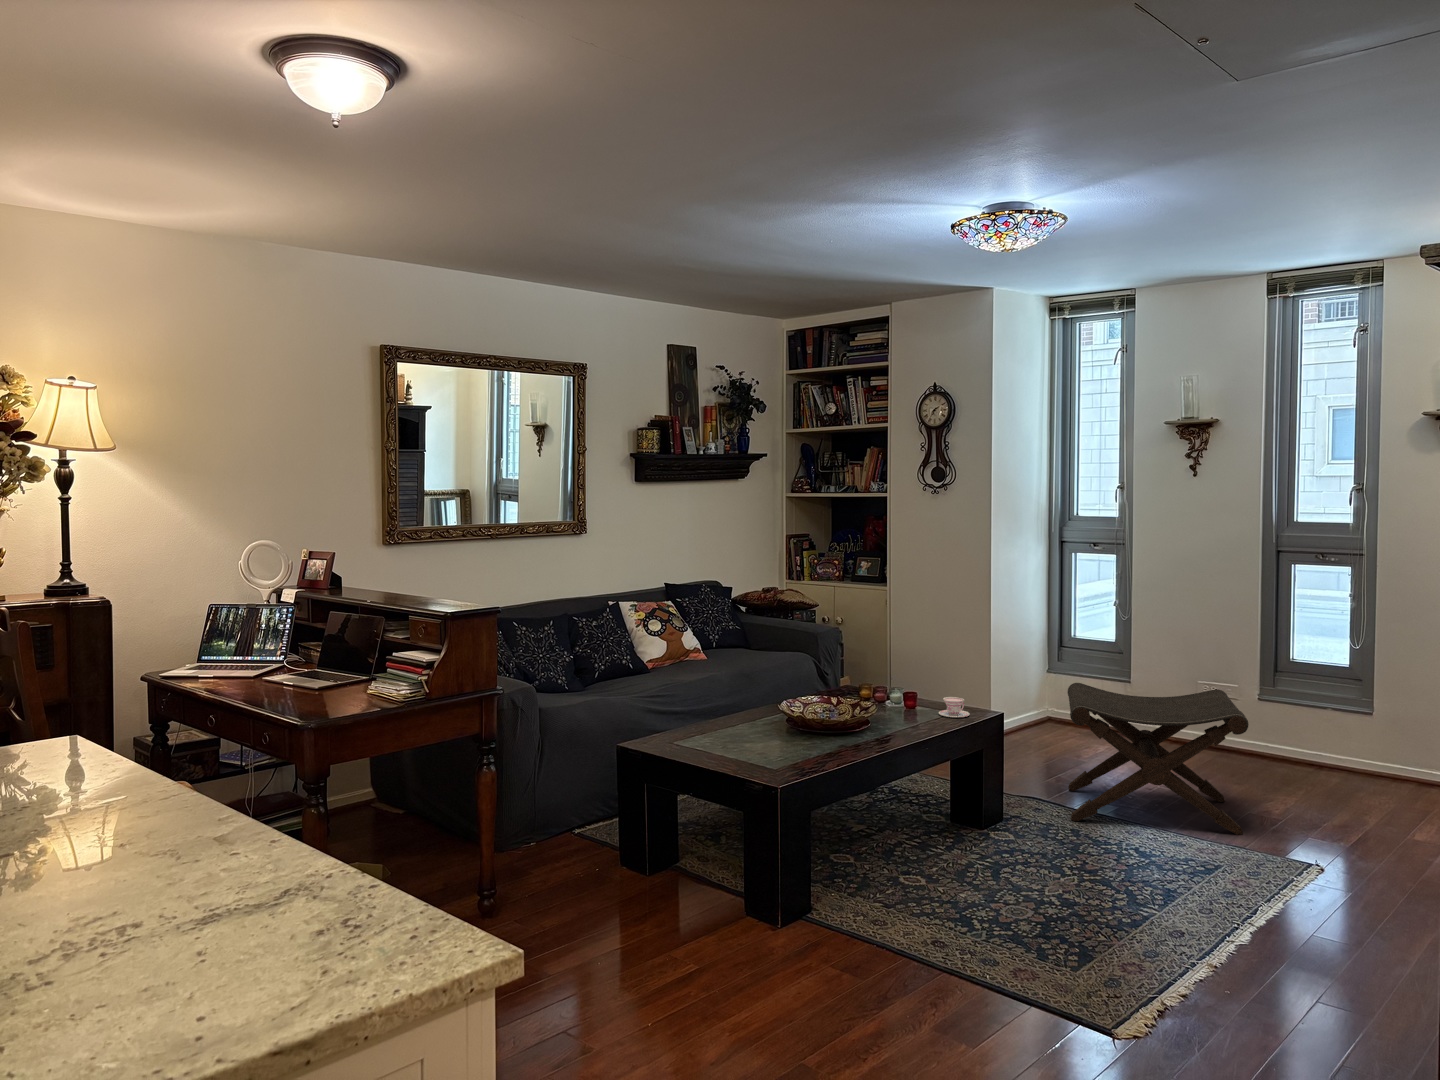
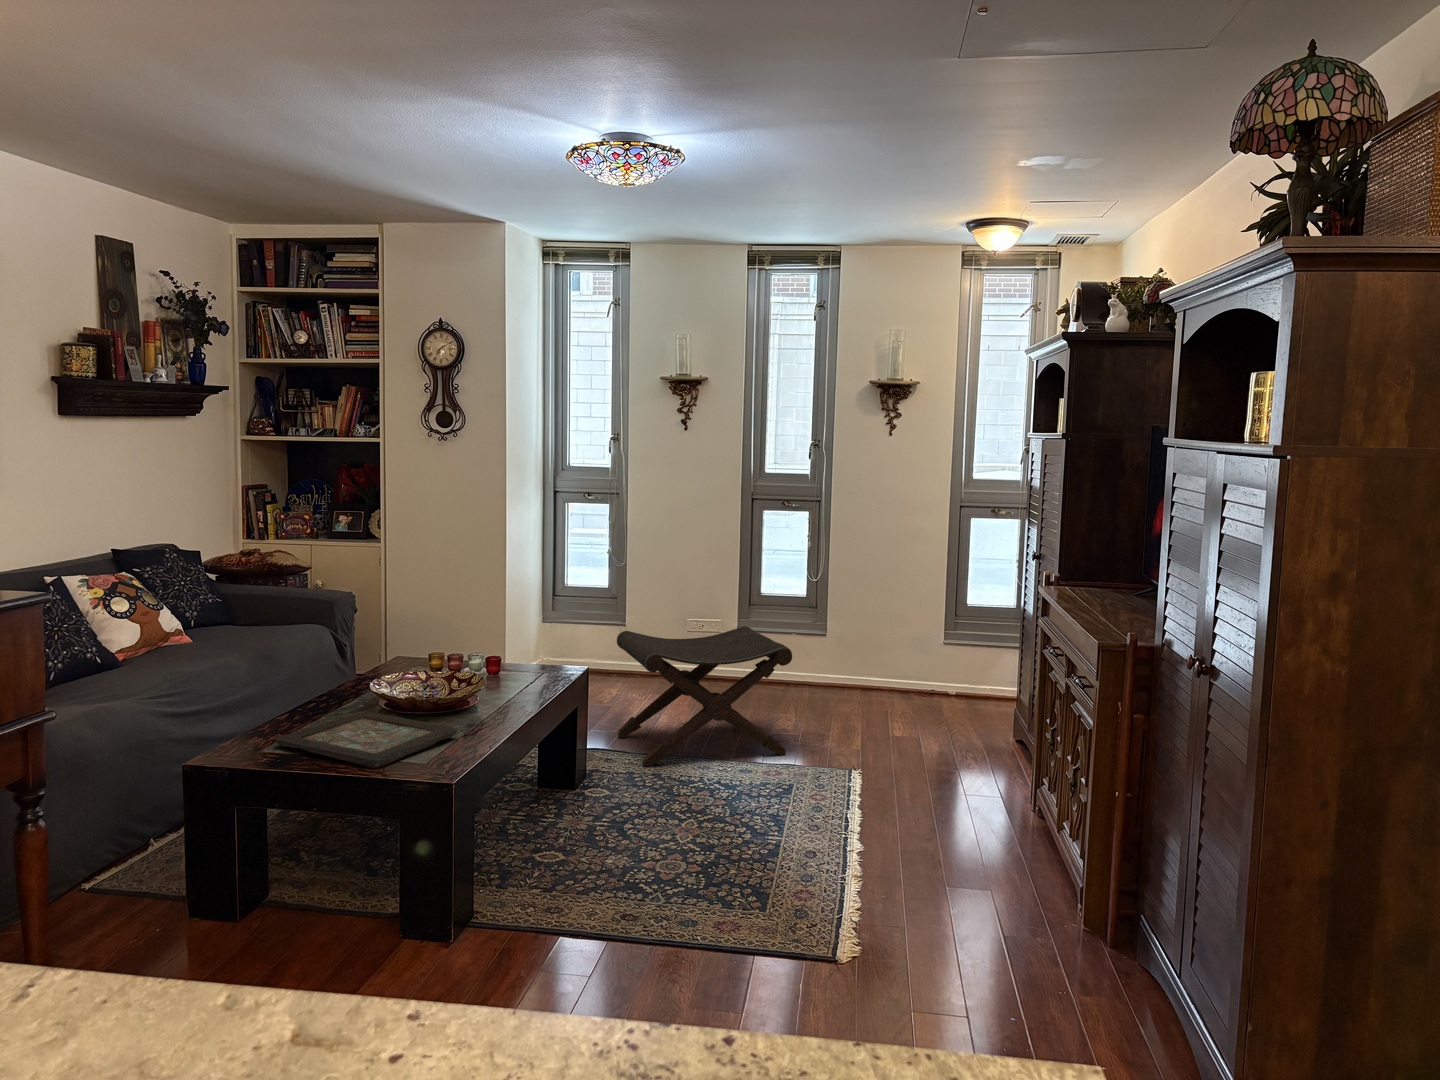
teacup: present [939,697,970,717] -> none [528,657,560,678]
decorative tray: none [684,725,822,768] -> present [275,711,458,768]

